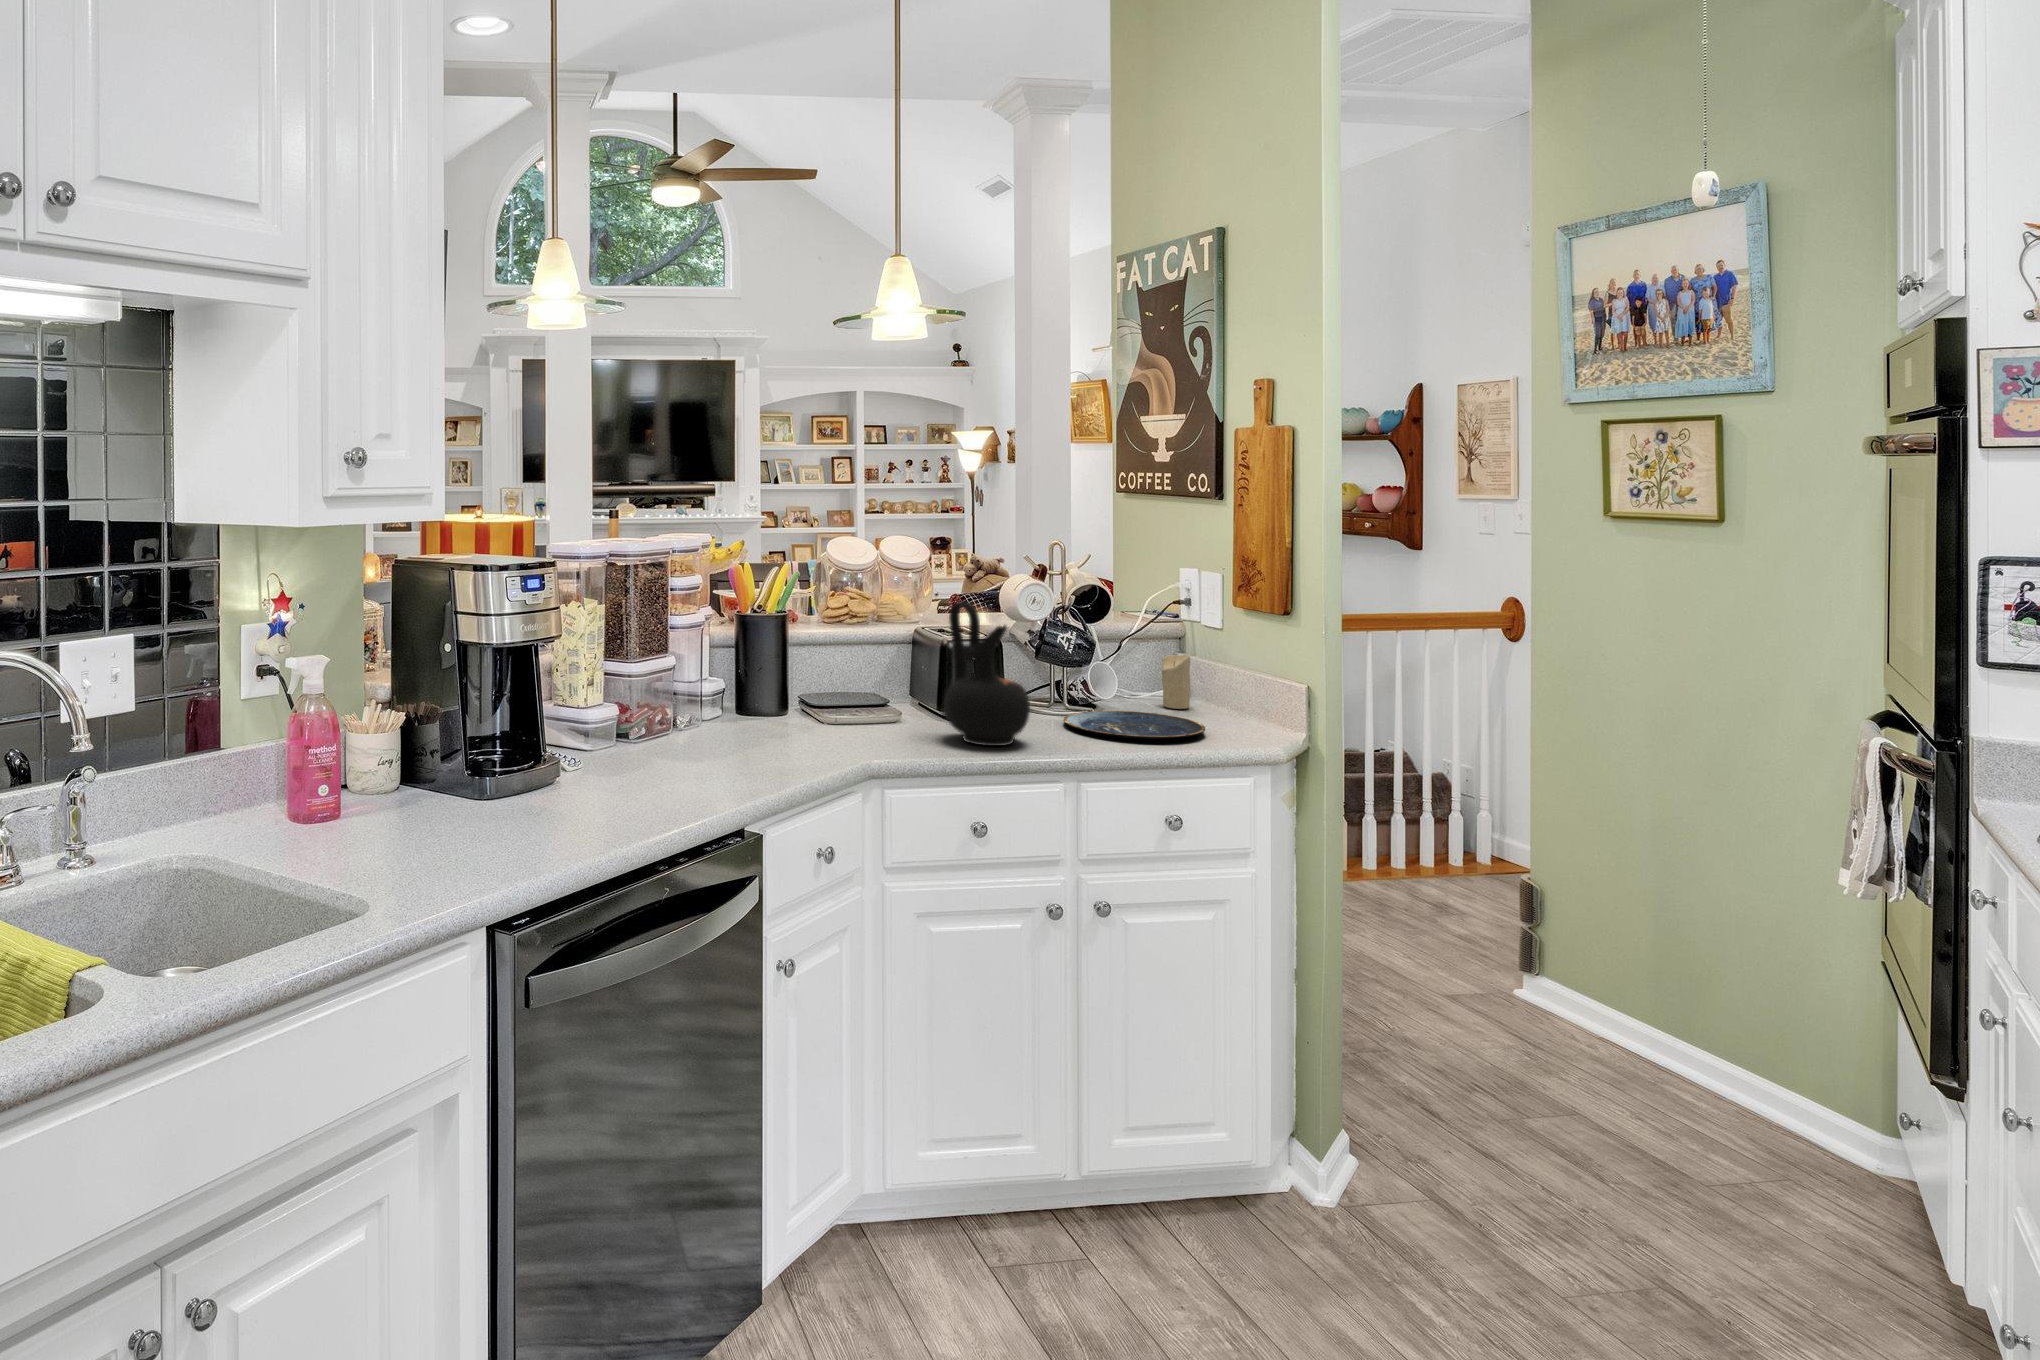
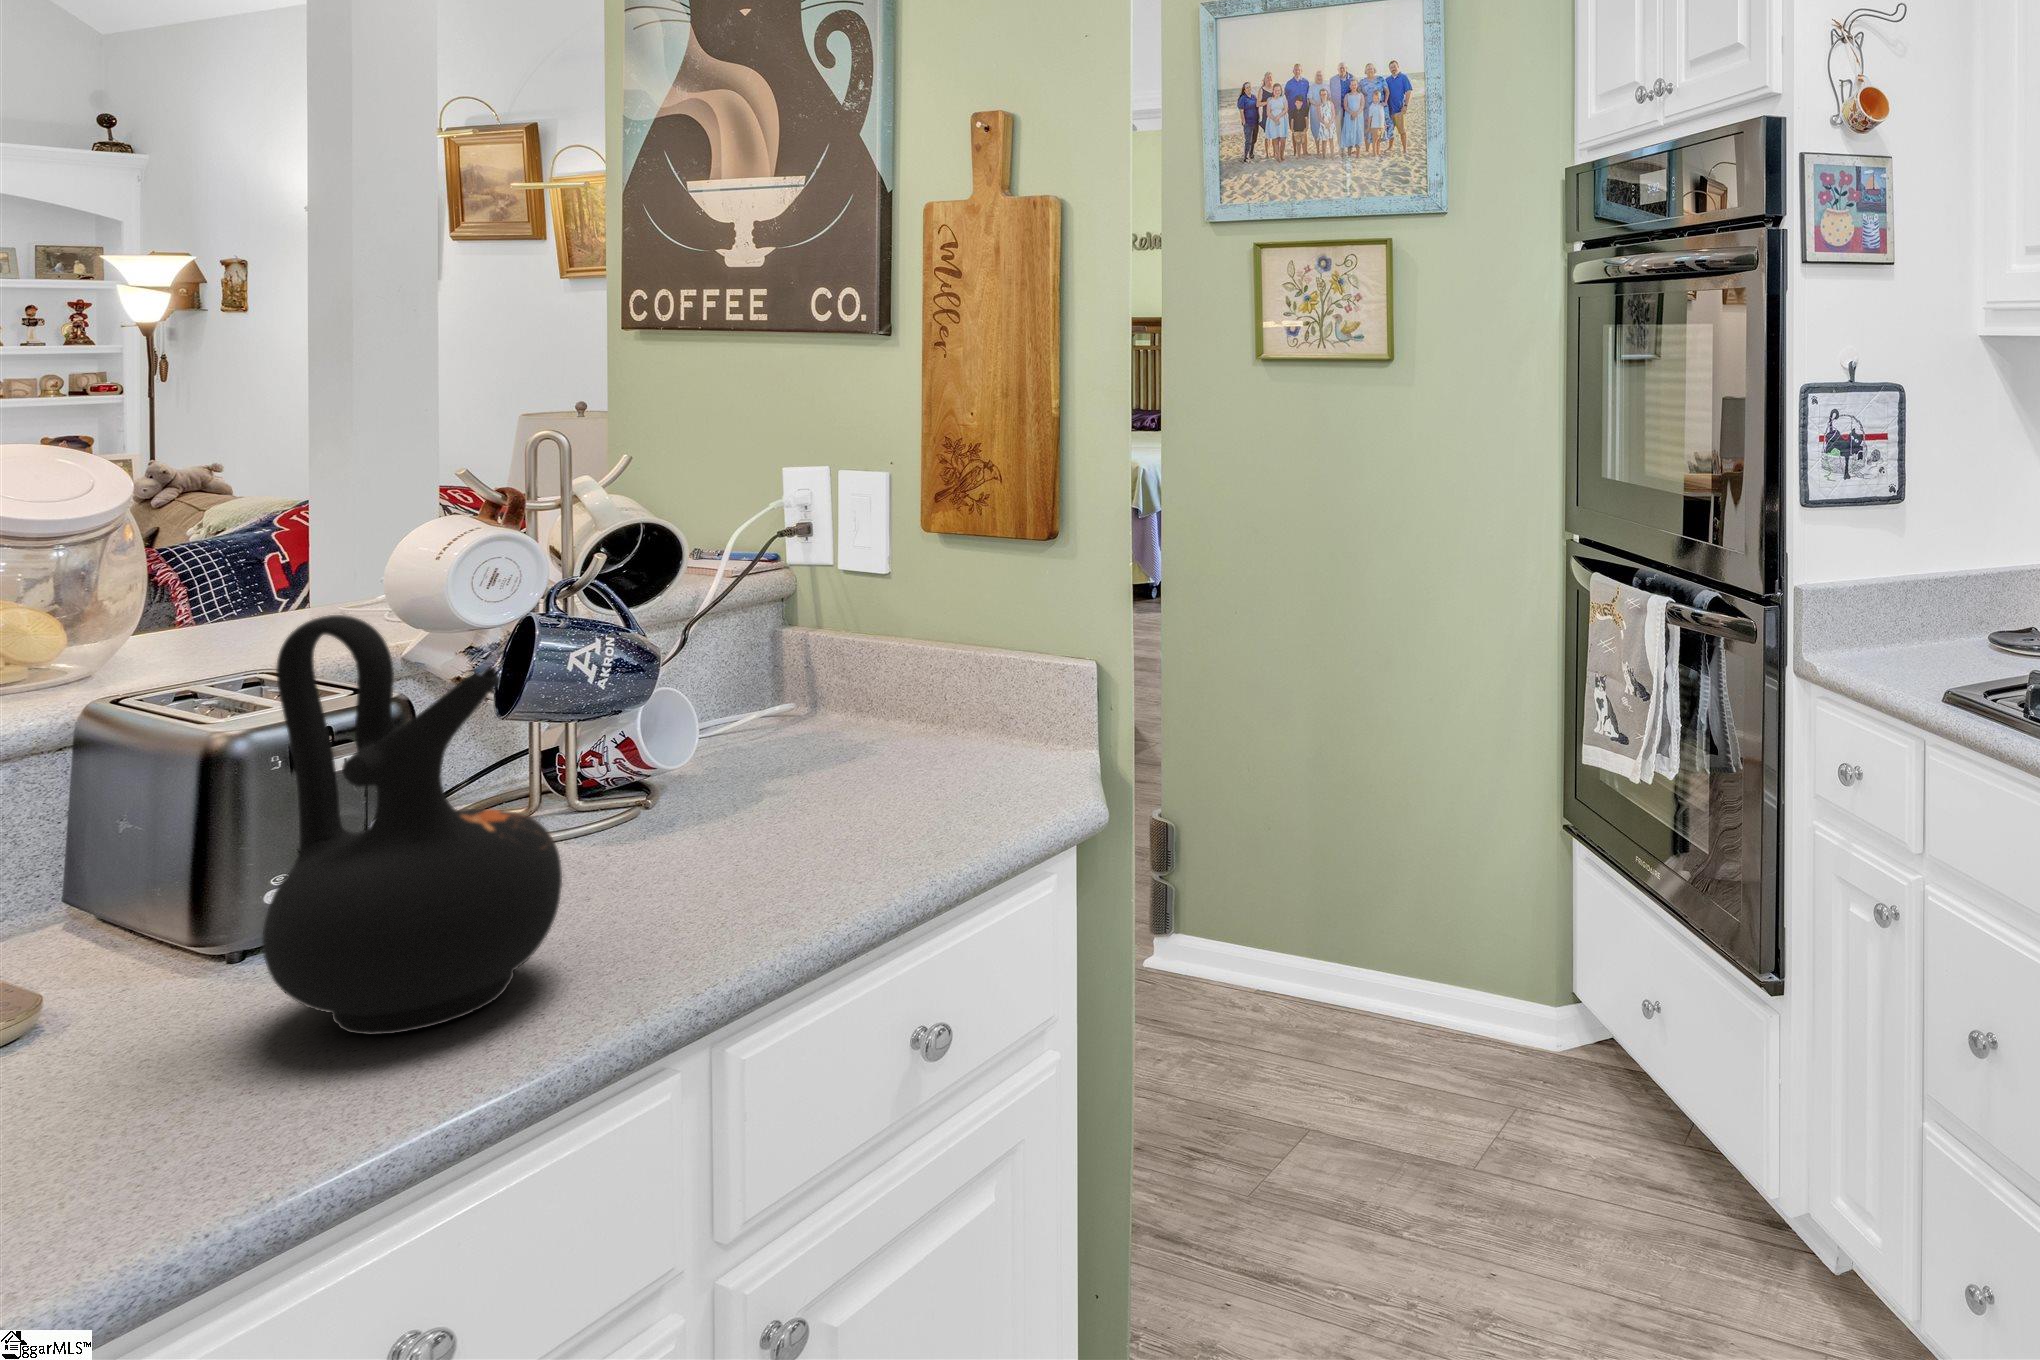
candle: present [1162,655,1190,709] -> none [777,634,835,746]
plate: present [1064,711,1205,739] -> none [603,770,932,873]

